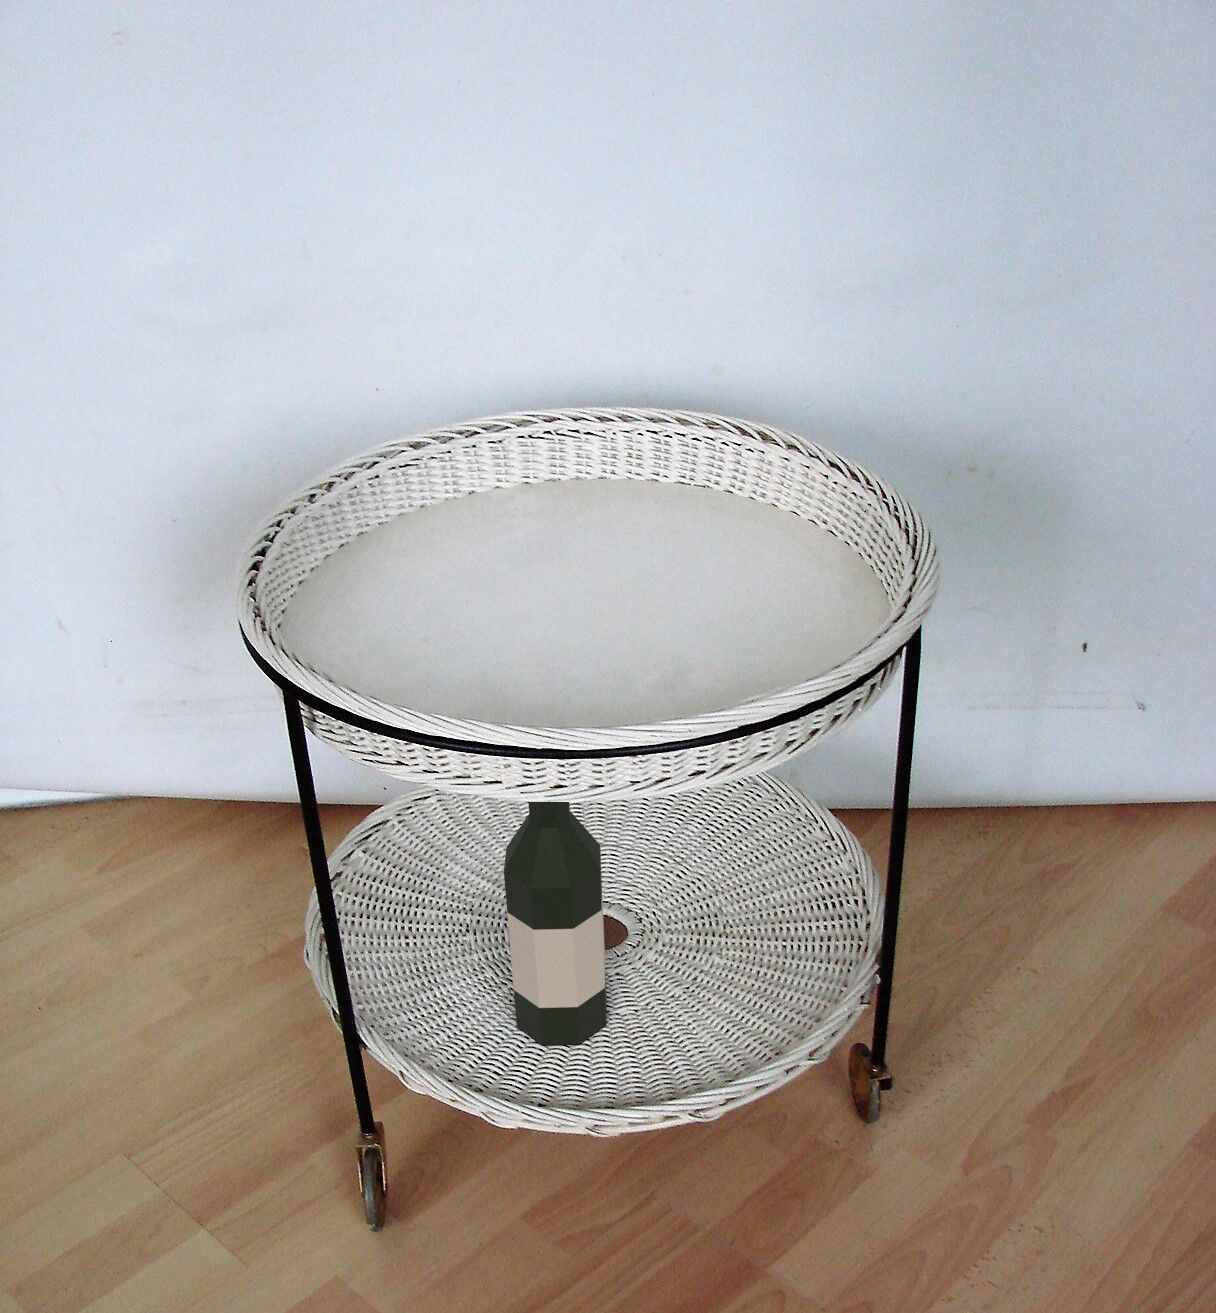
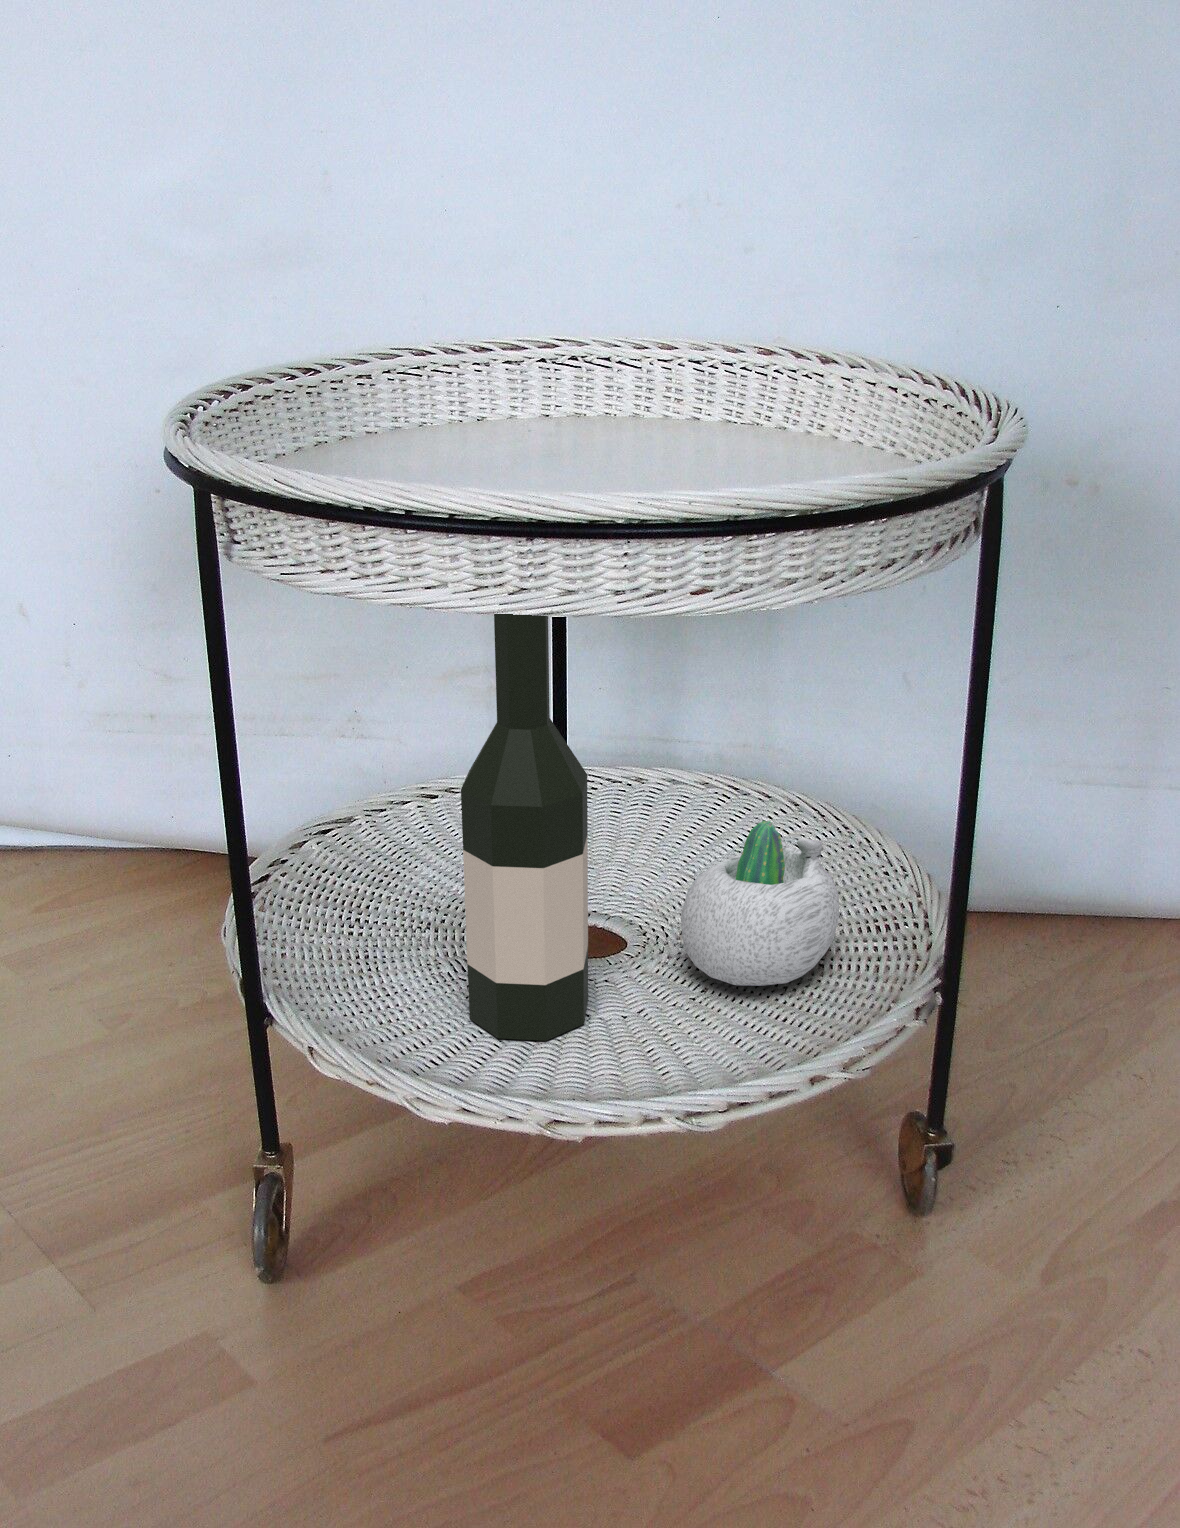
succulent planter: none [673,841,797,980] -> present [681,820,839,986]

